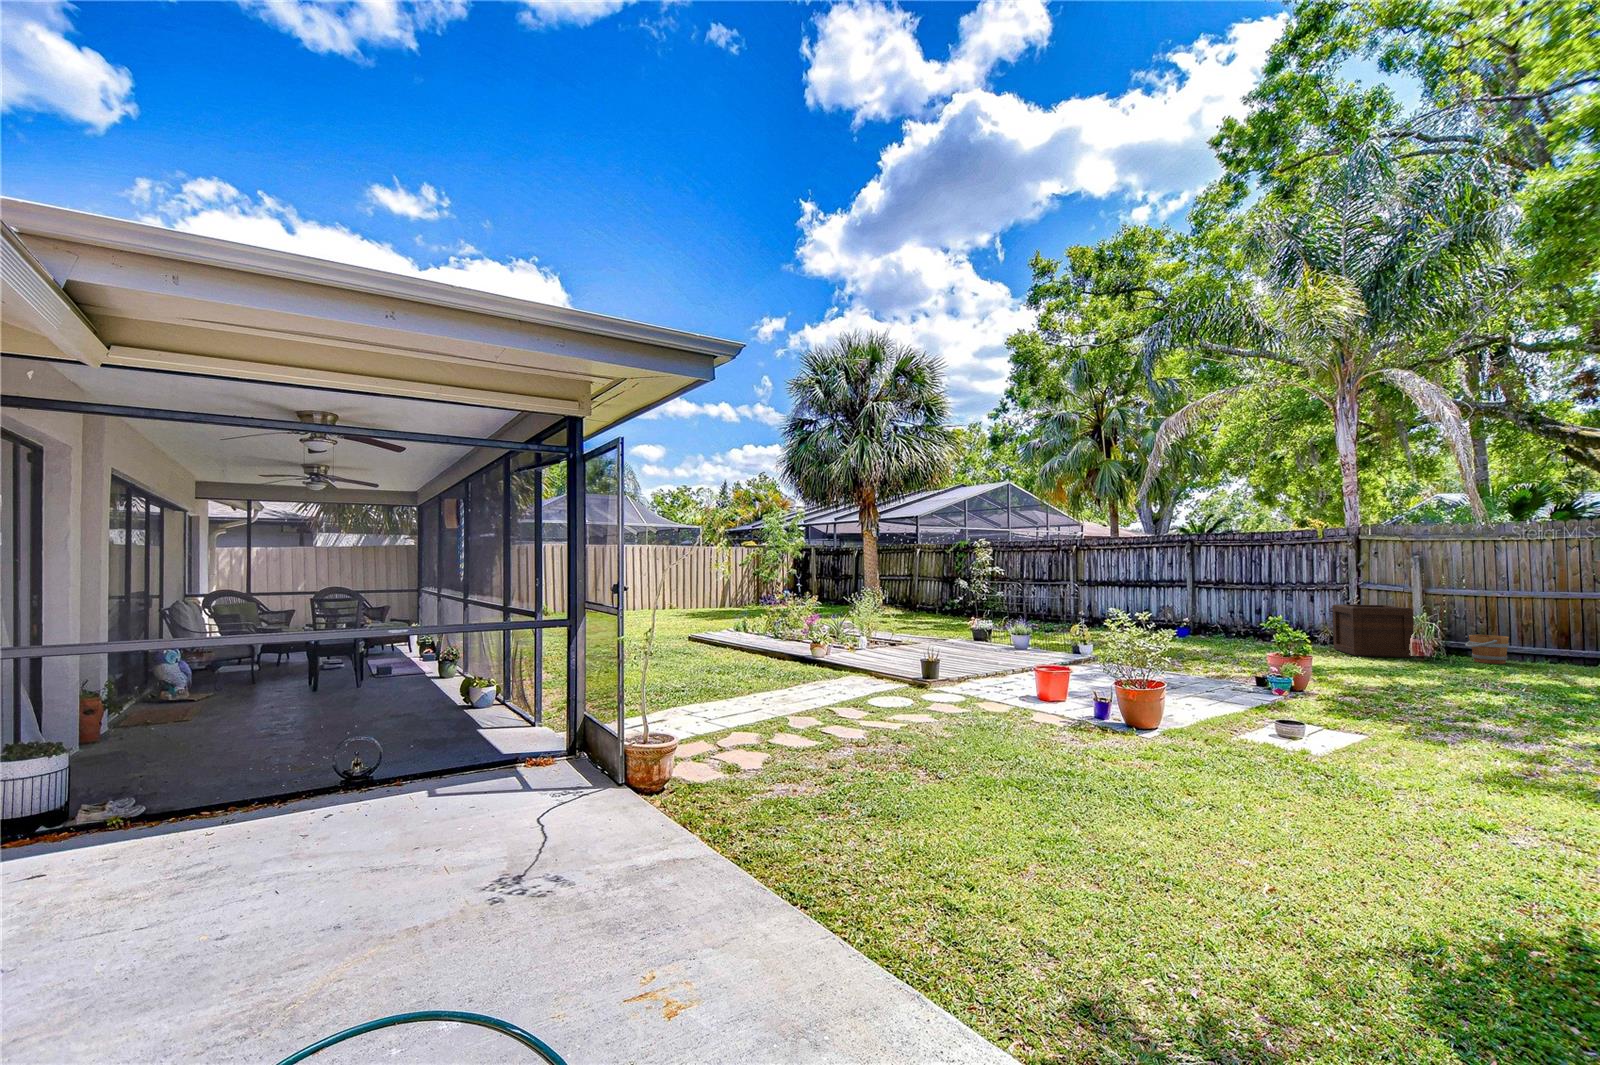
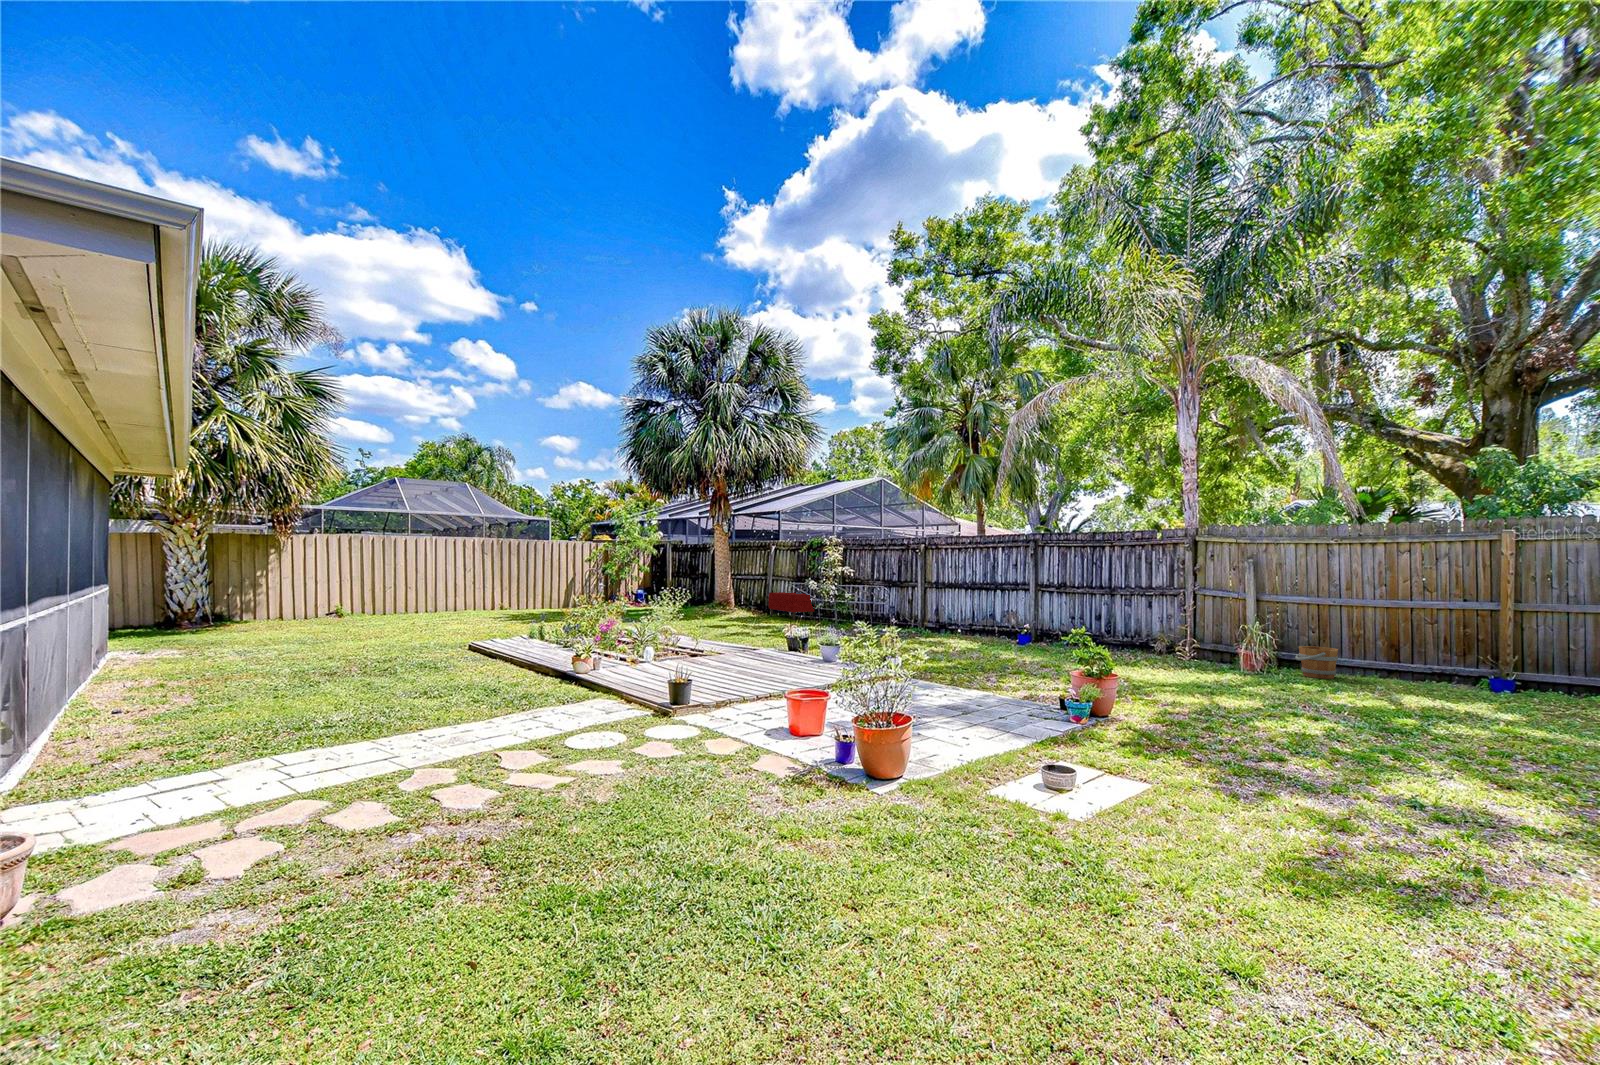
bench: none [915,592,962,617] -> present [769,592,814,620]
wooden crate: present [1332,604,1414,658] -> none [1167,611,1244,671]

